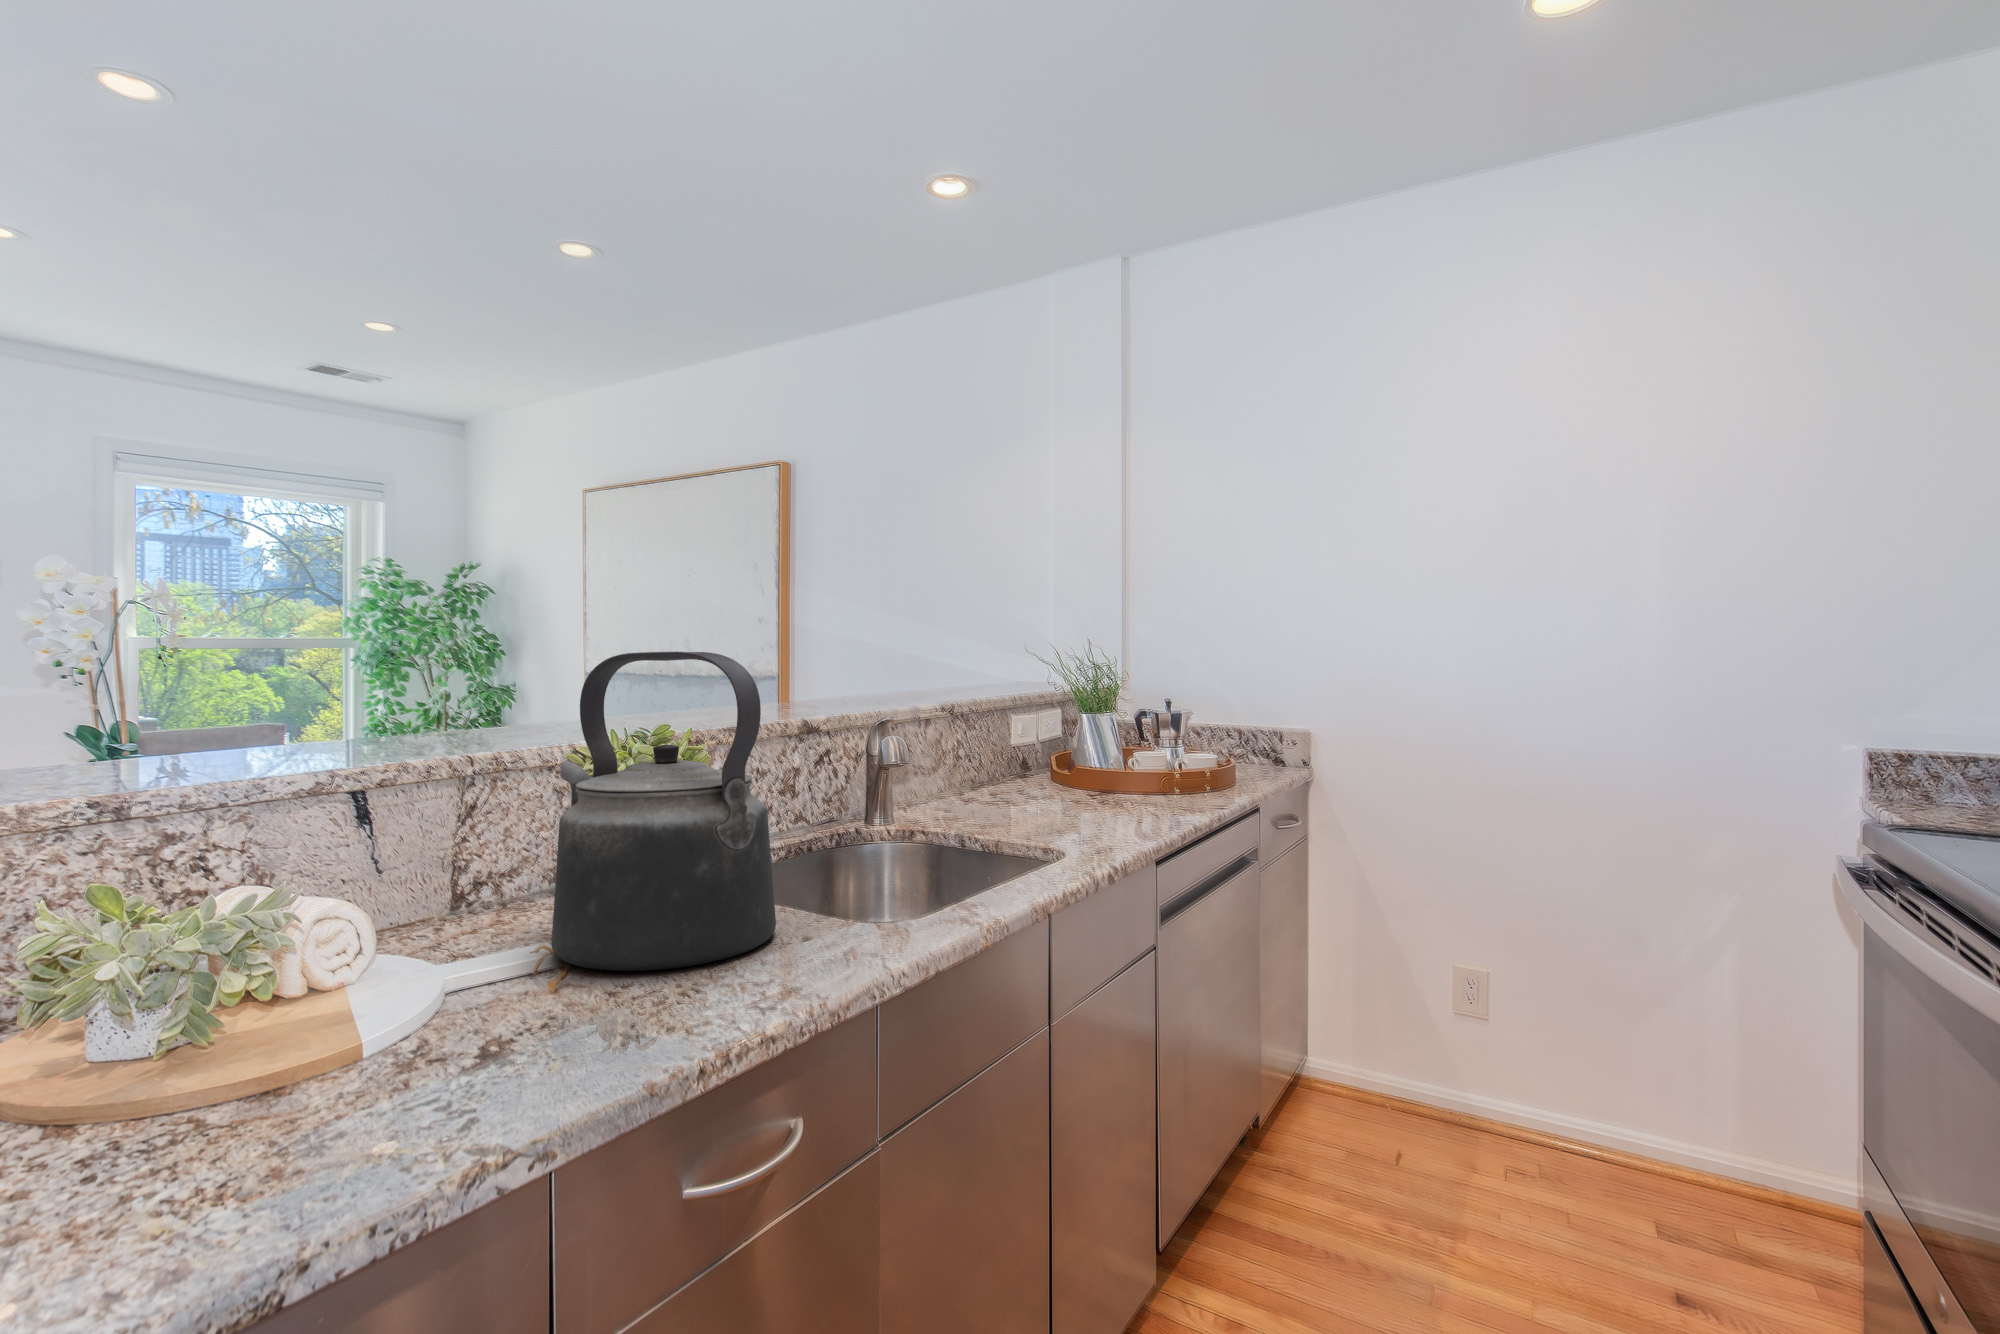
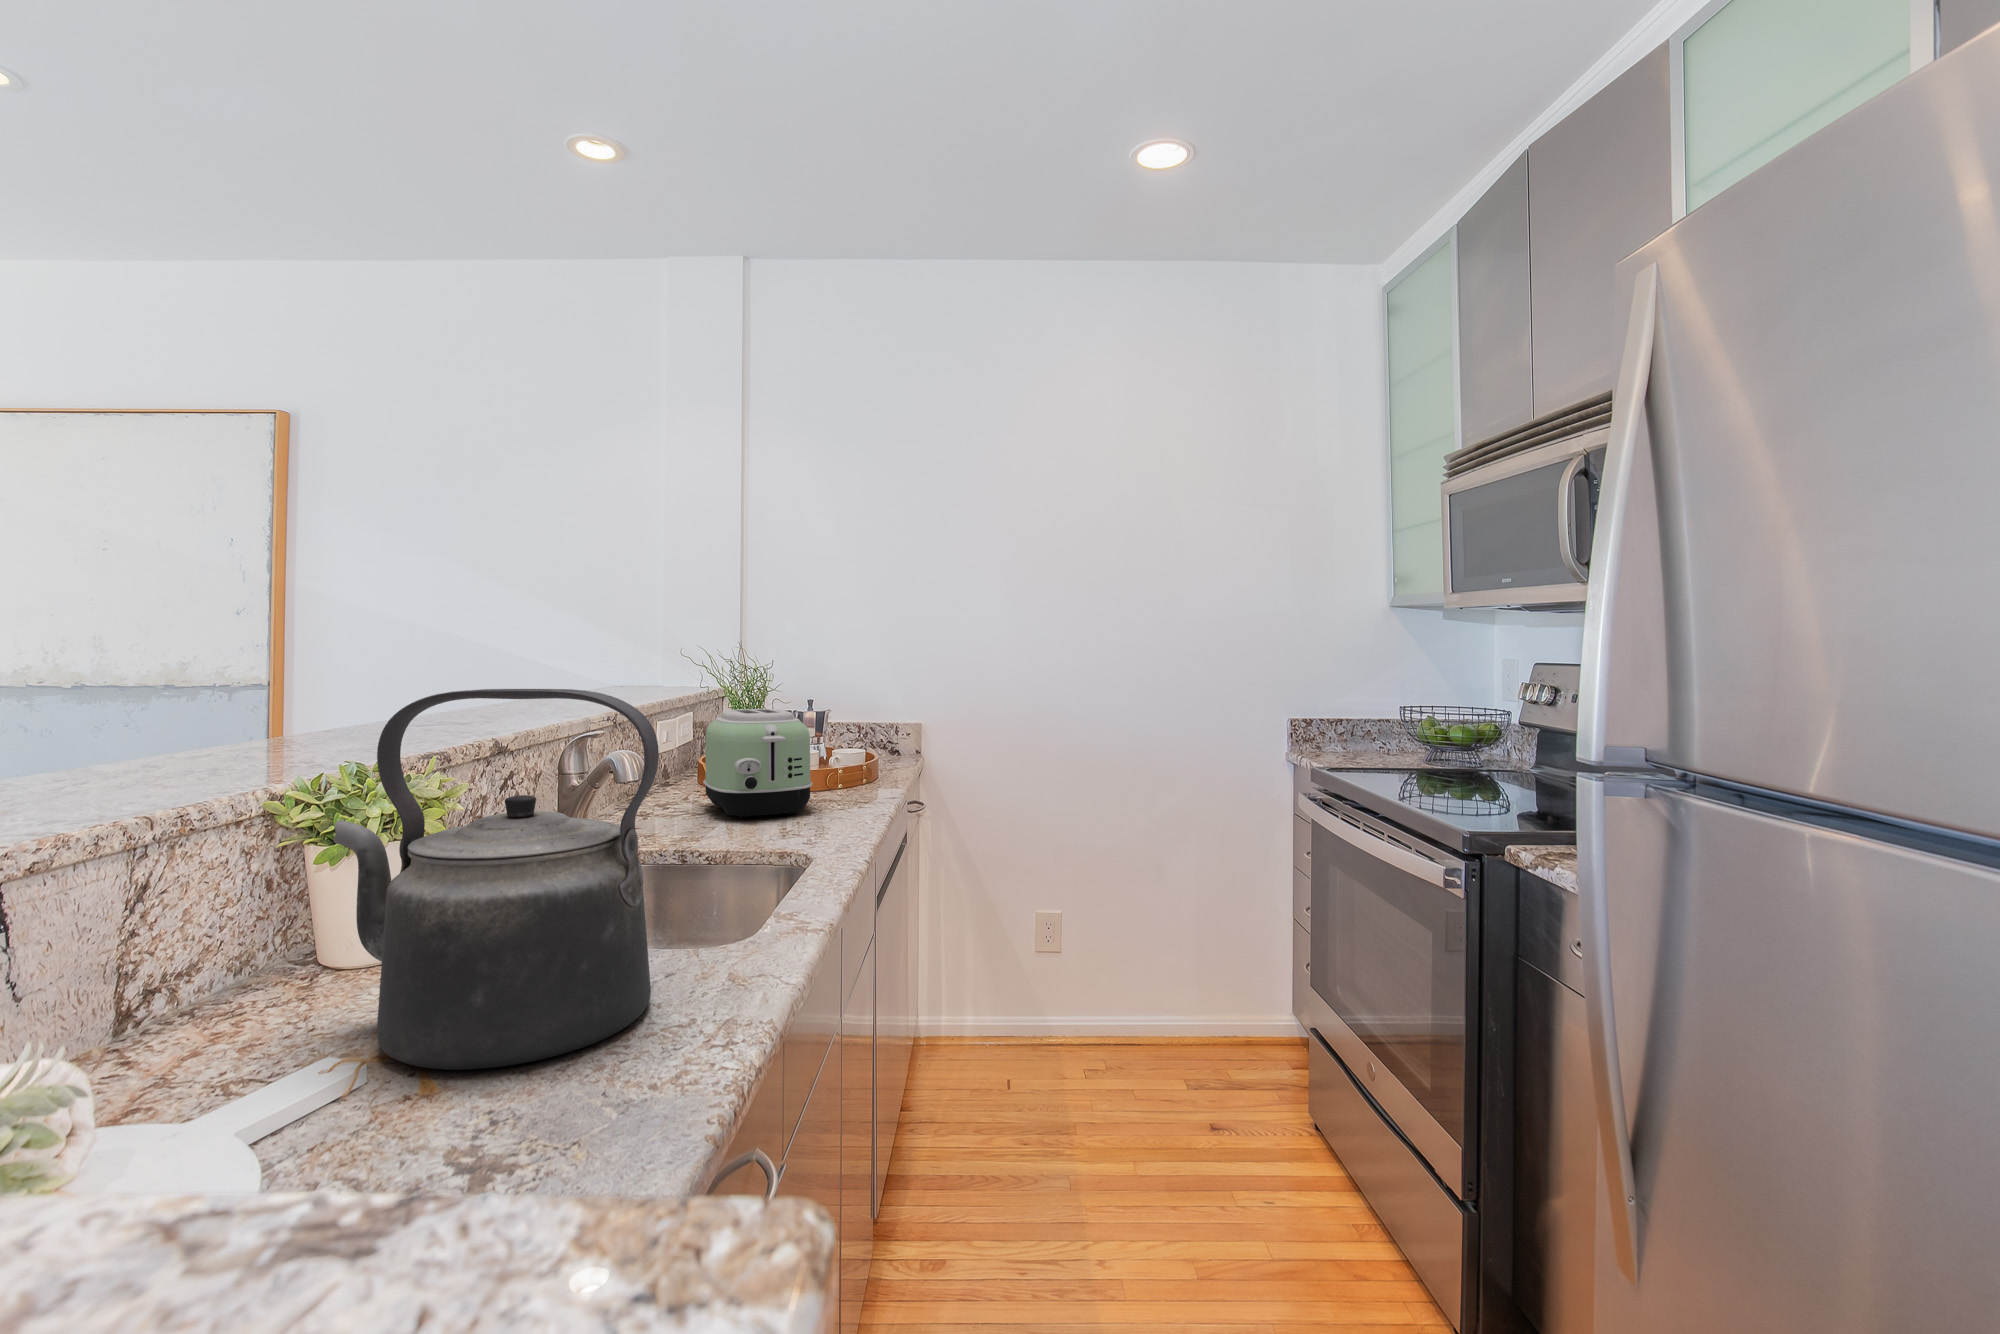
toaster: none [1022,702,1123,810] -> present [703,709,813,818]

